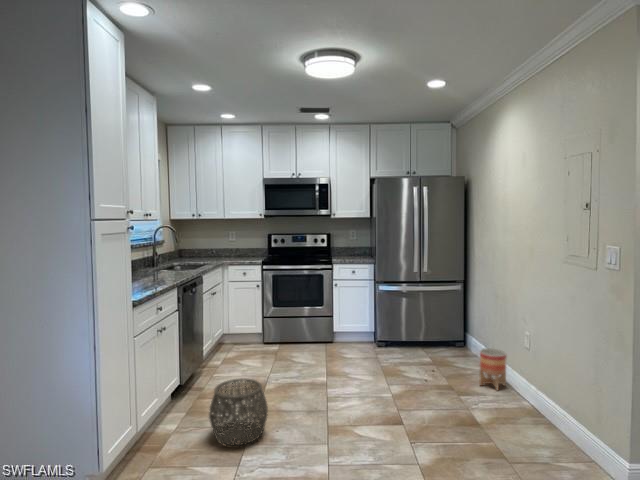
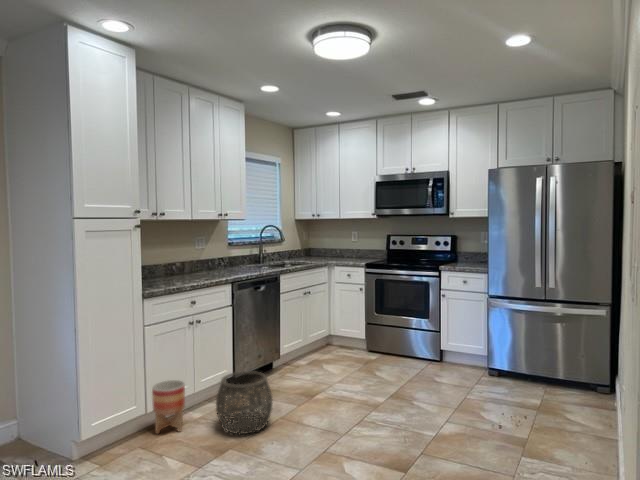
planter: present [479,348,507,390] -> present [152,380,185,434]

